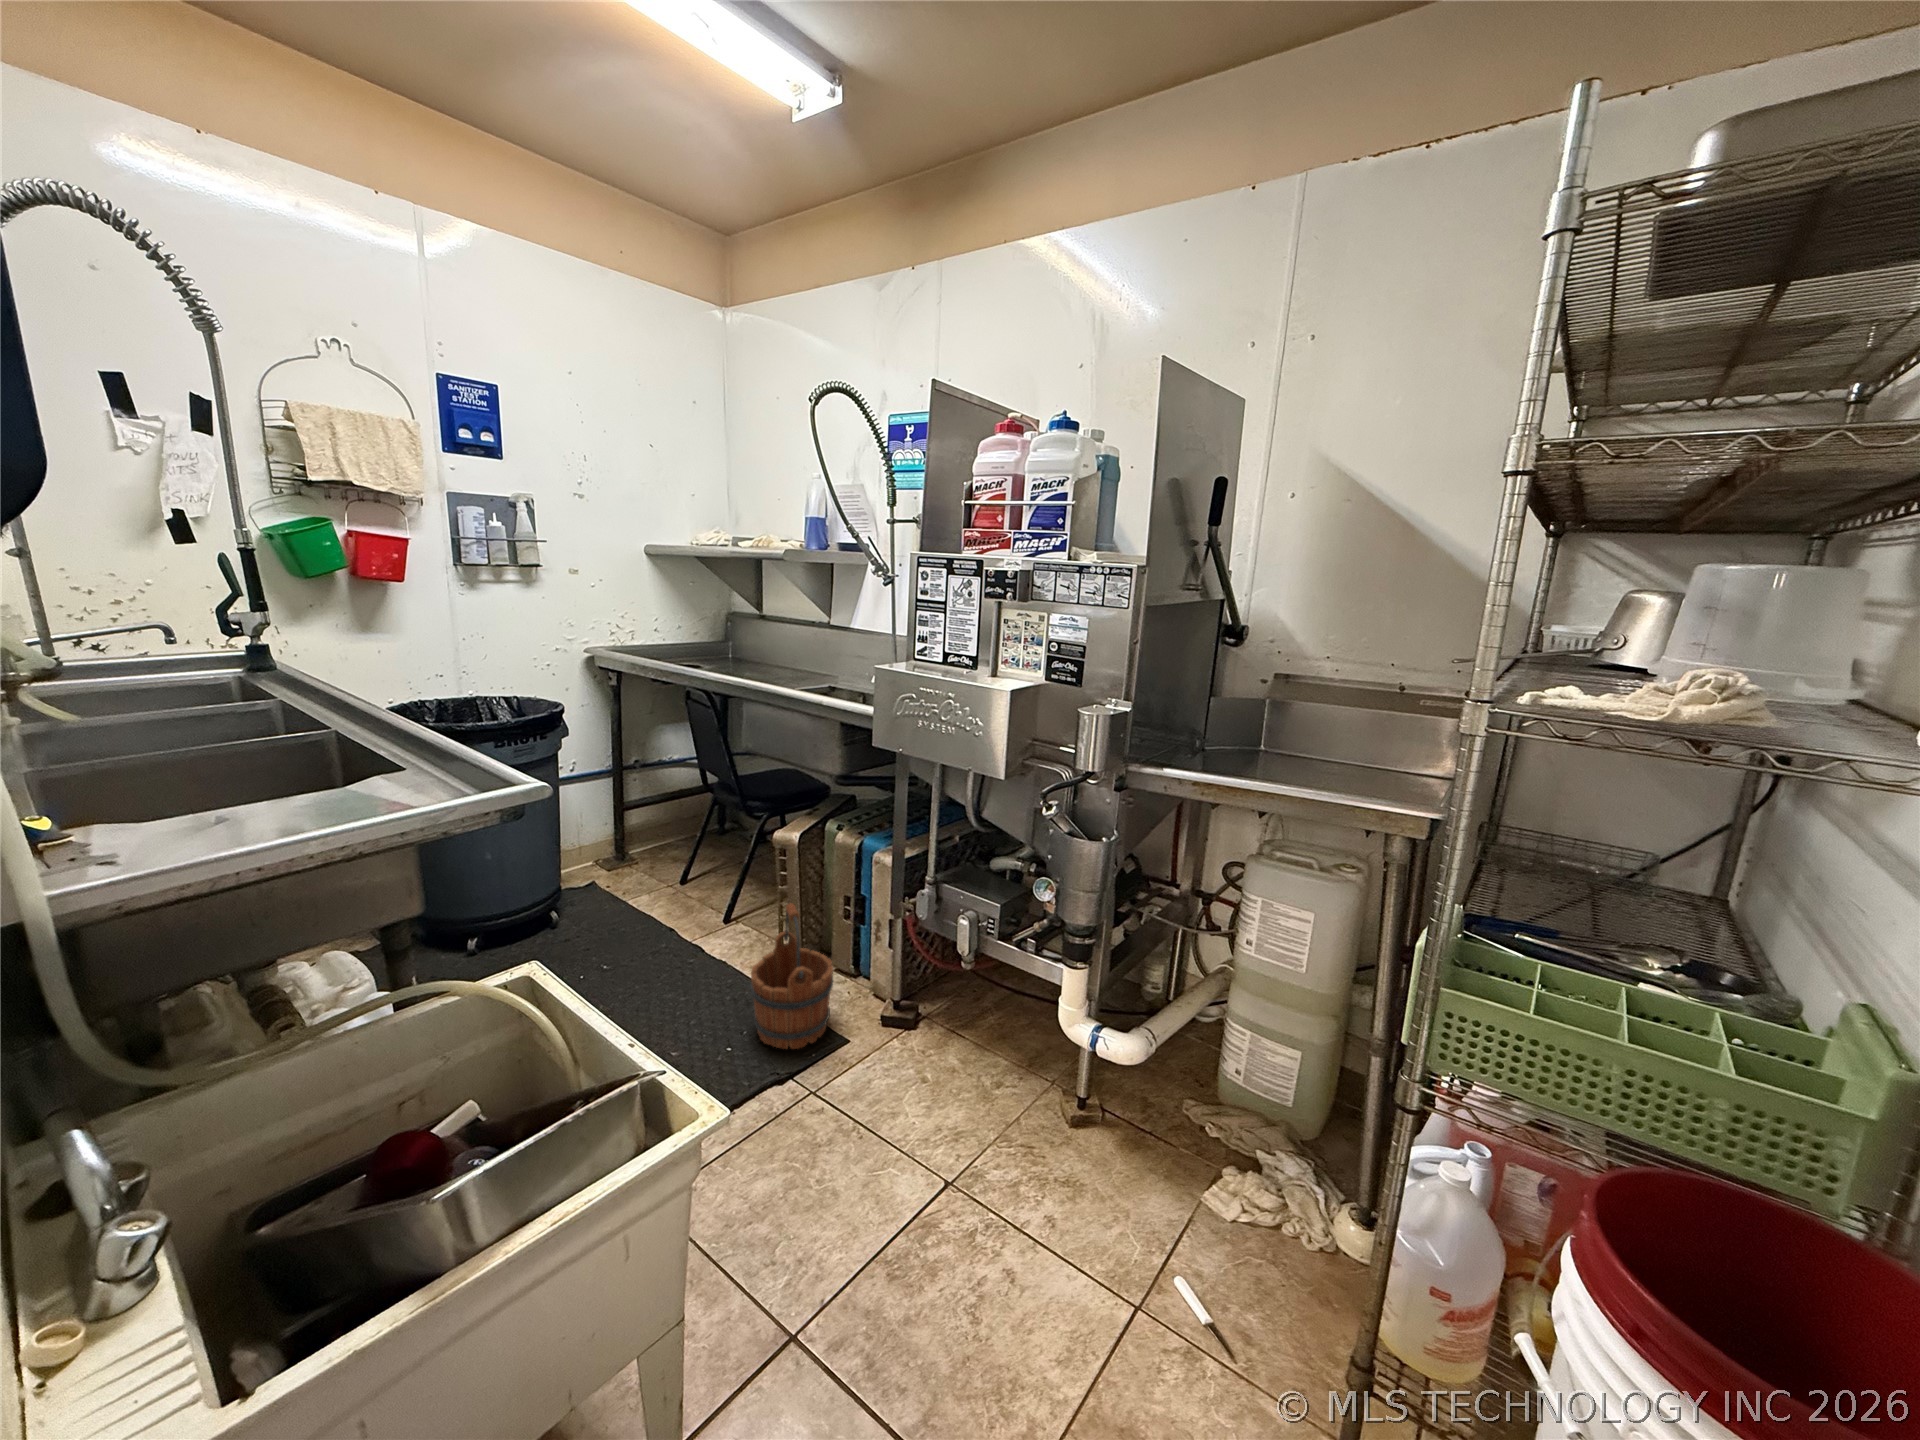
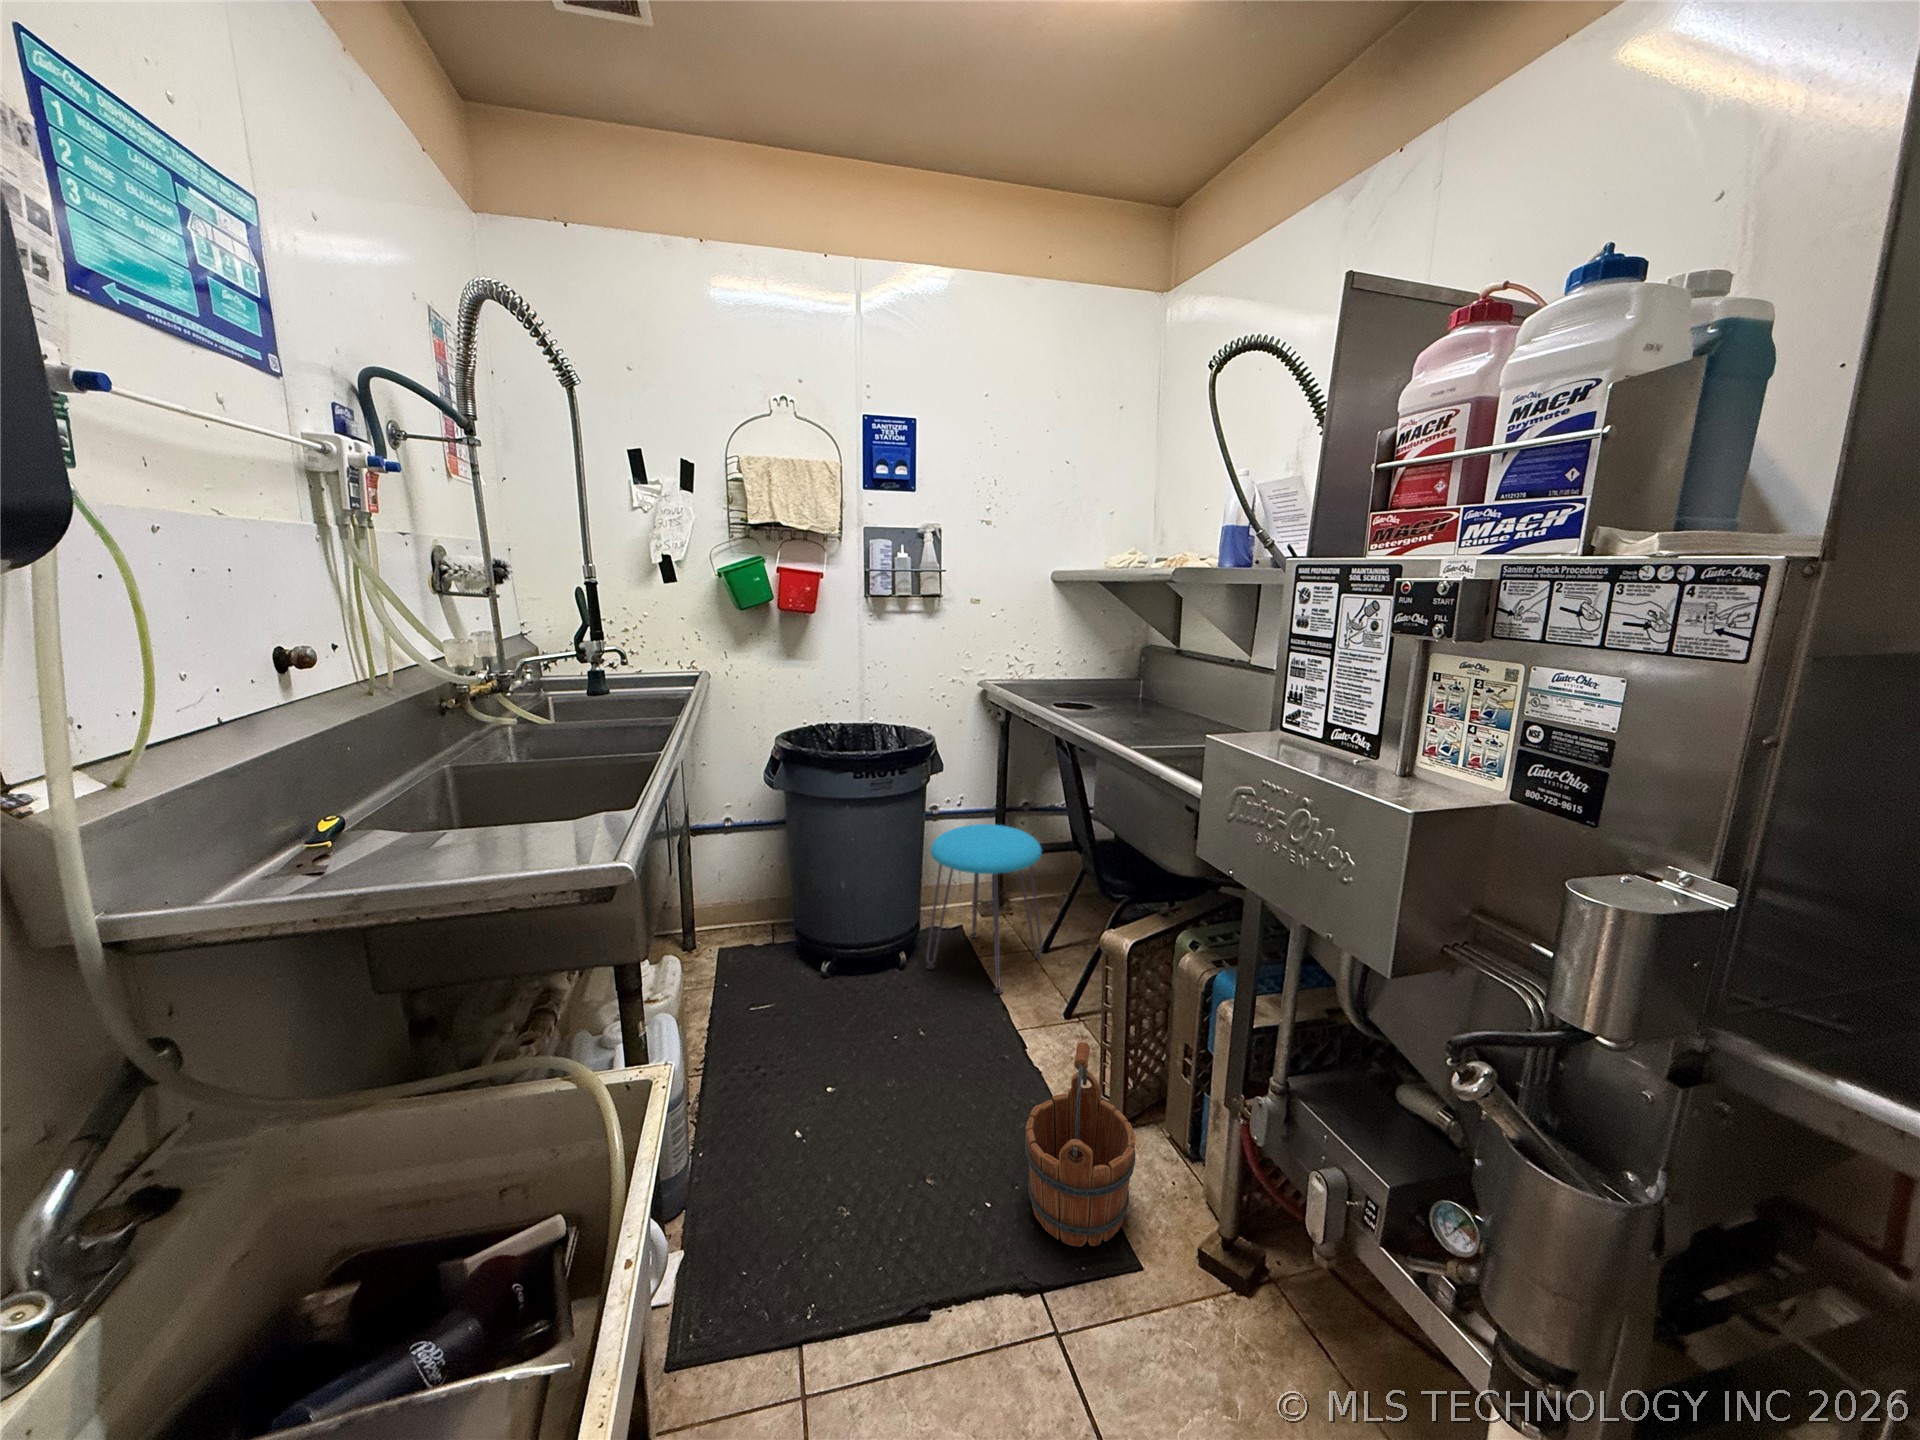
stool: none [575,780,688,923] -> present [926,824,1043,994]

